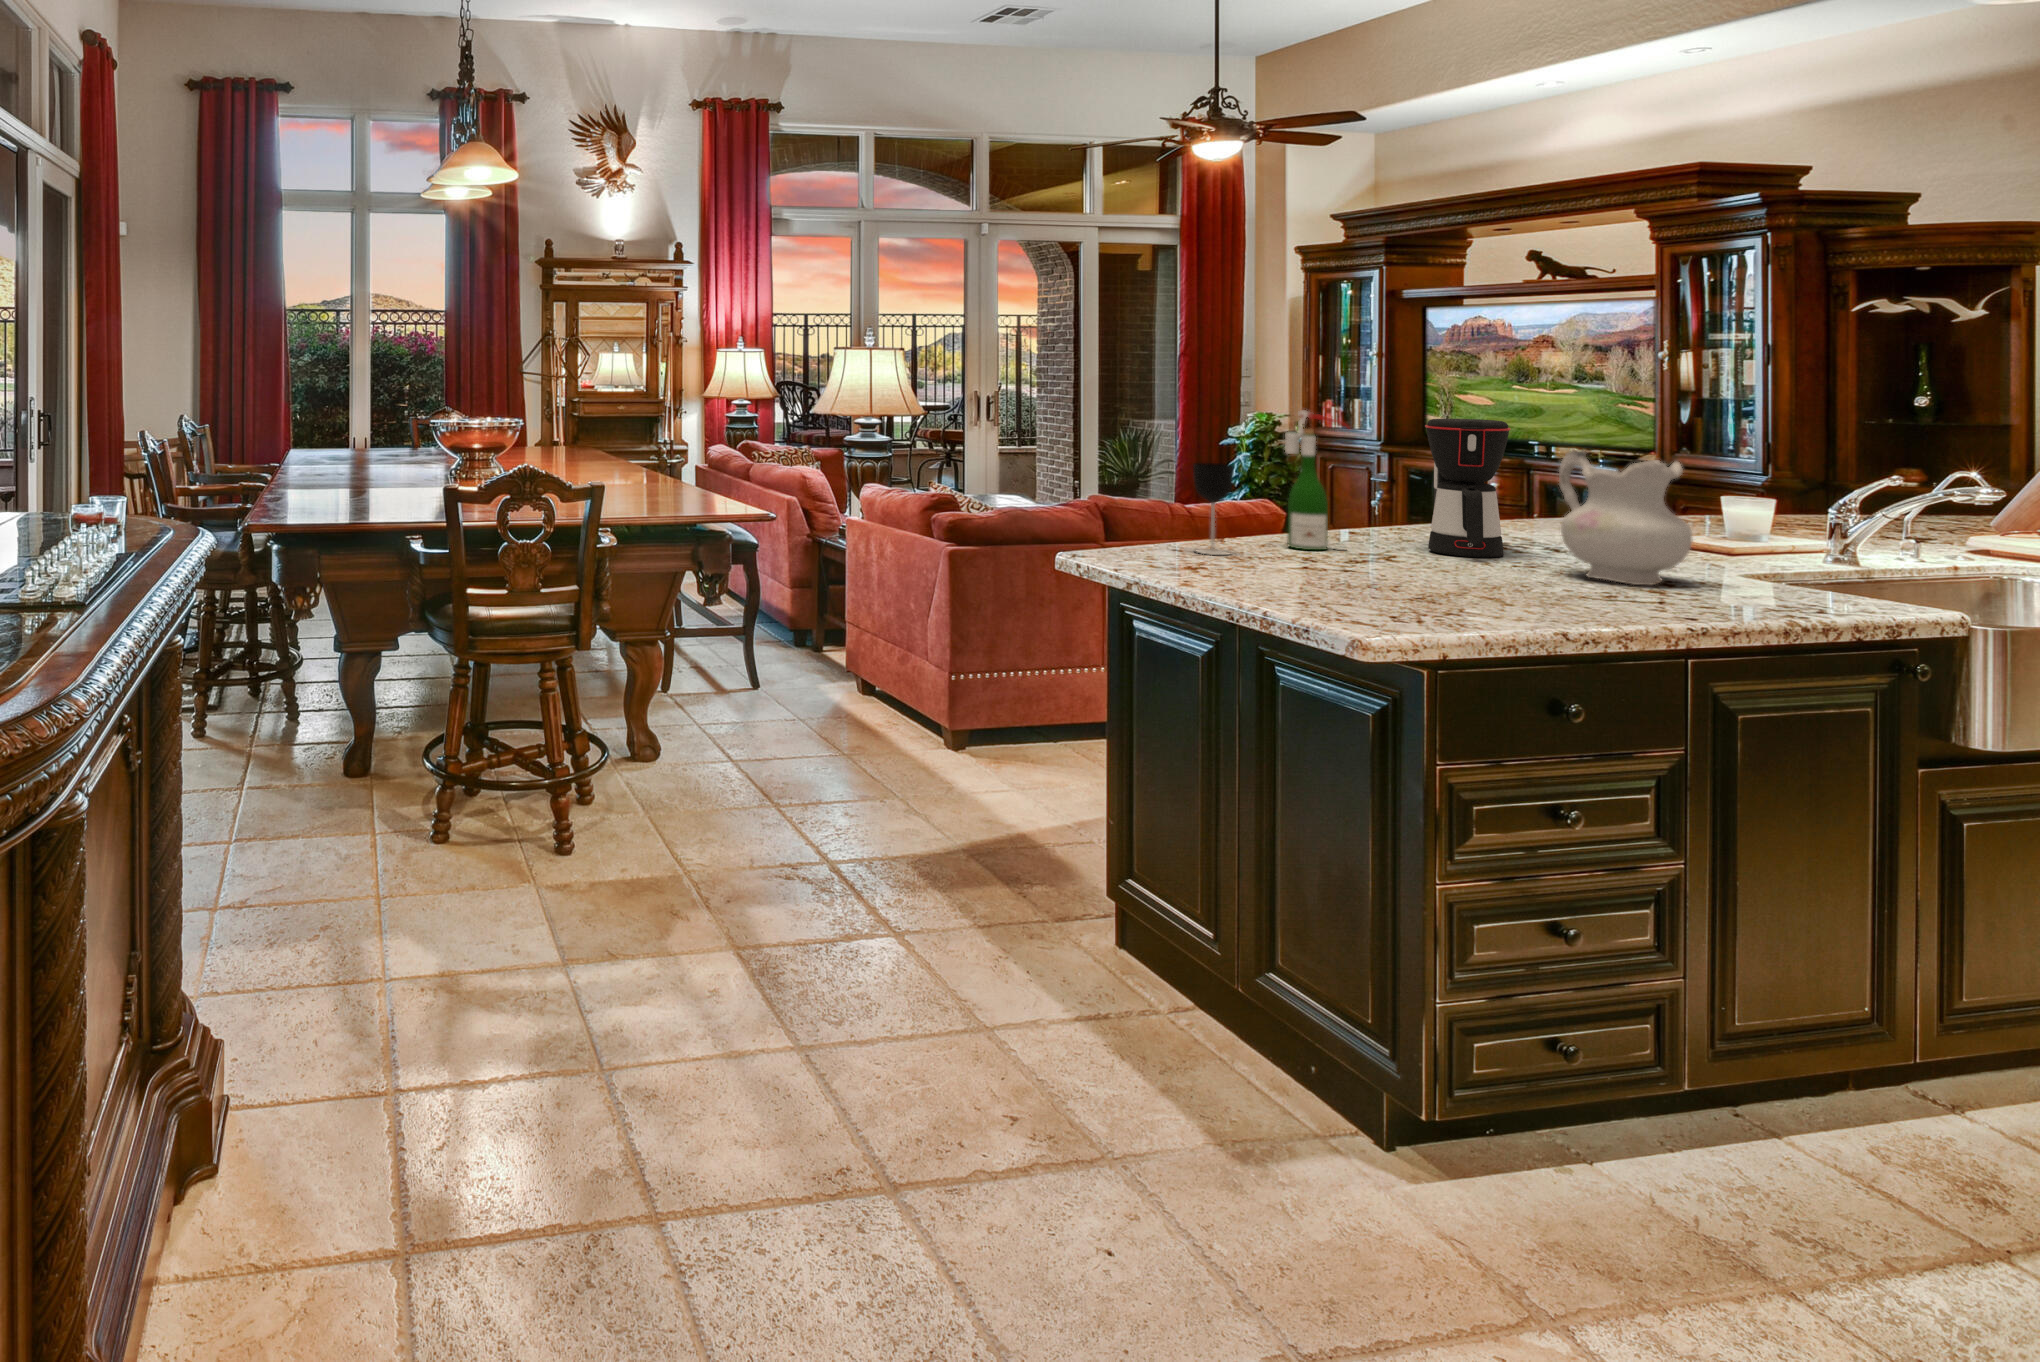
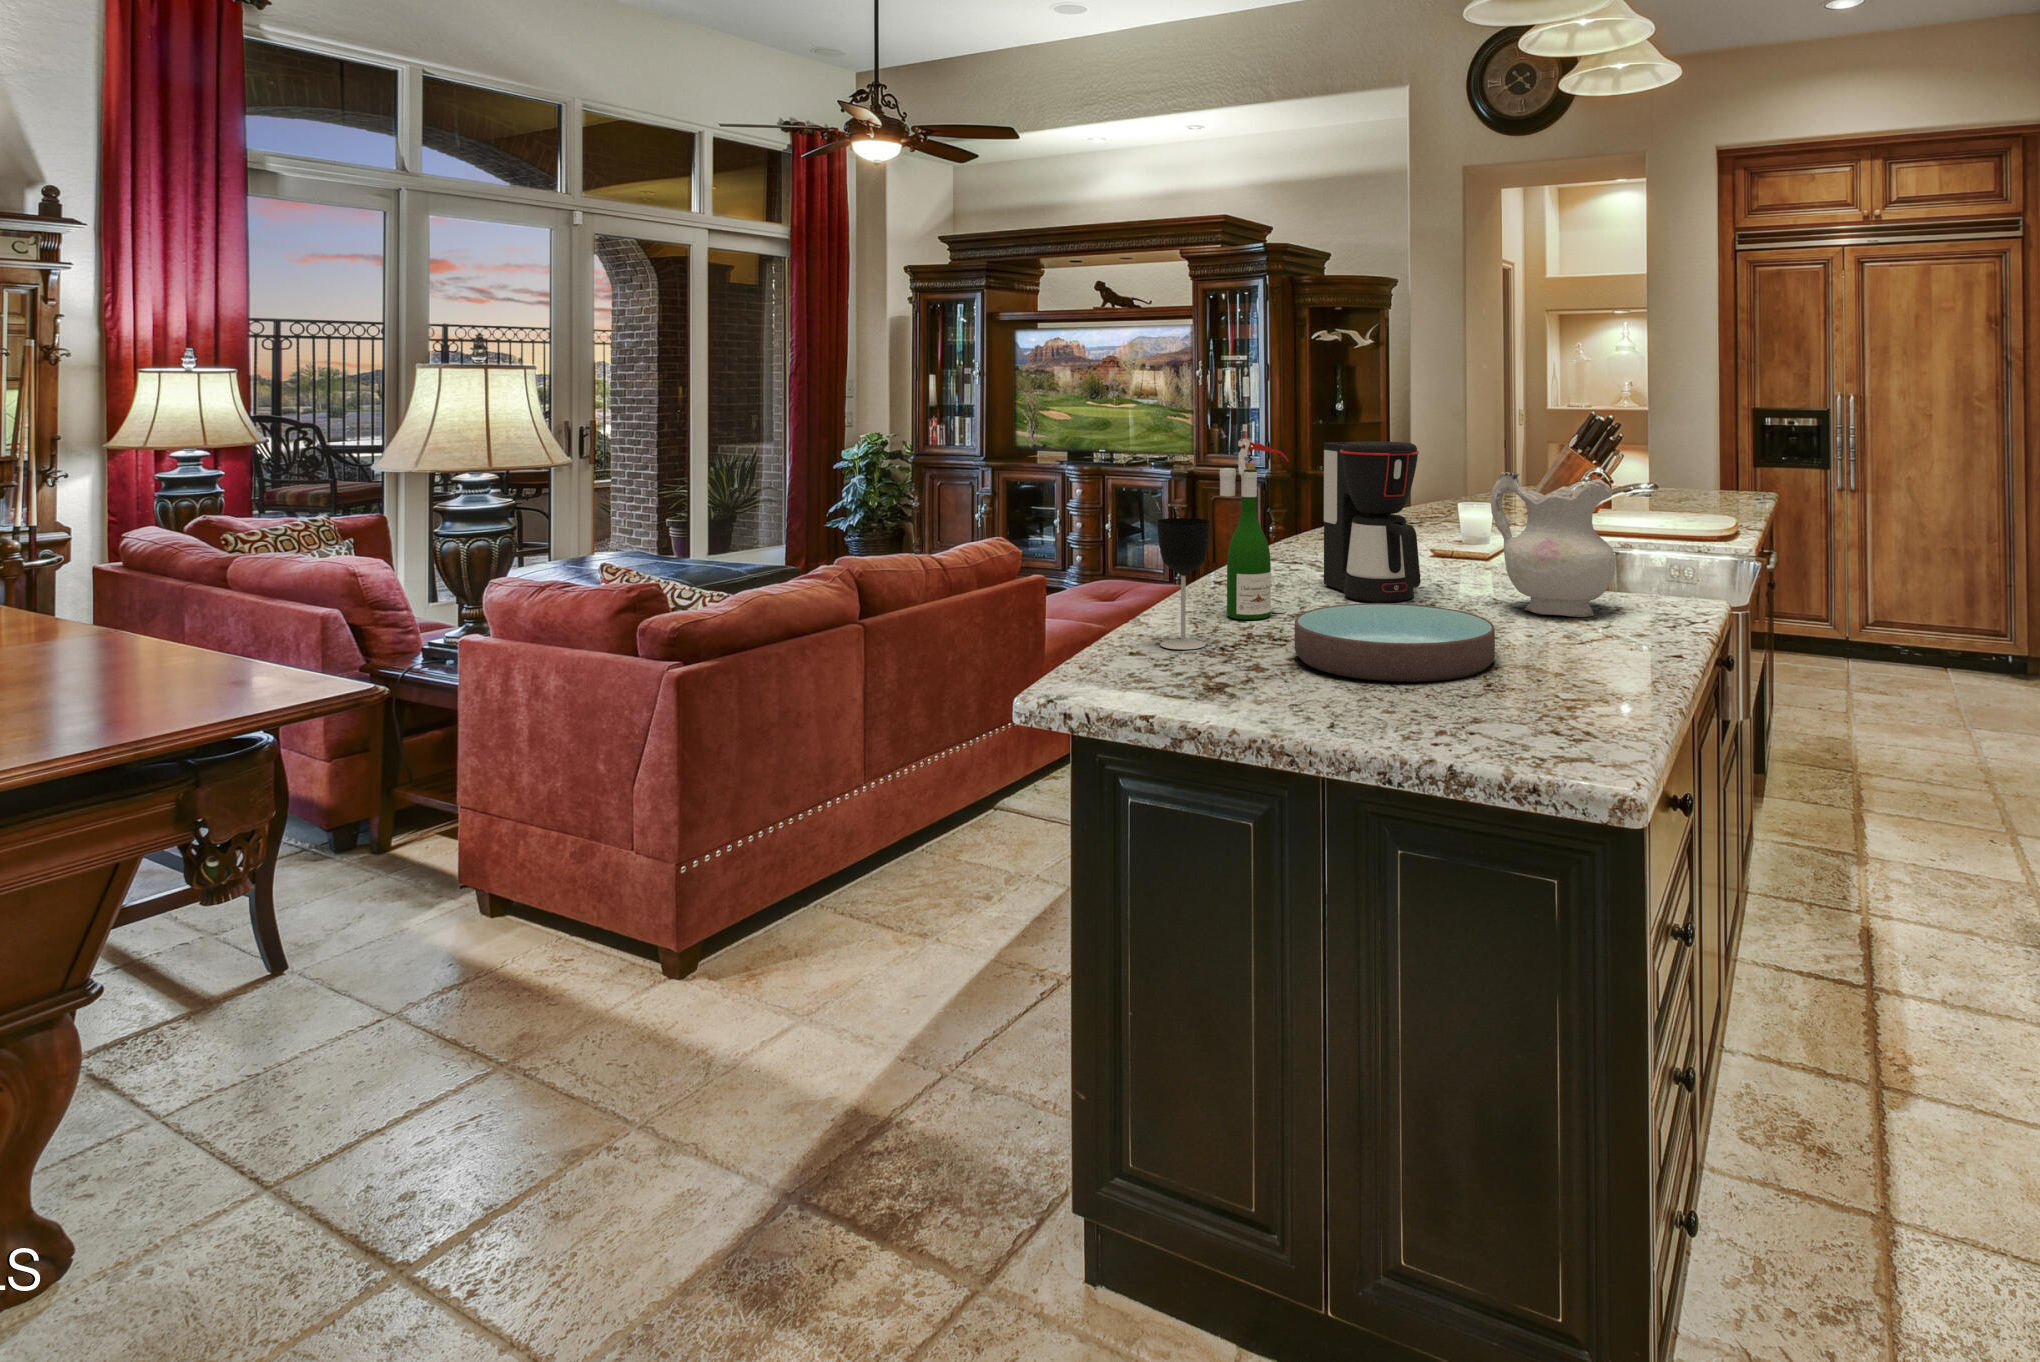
bowl: none [1266,537,1446,590] -> present [1295,603,1495,682]

